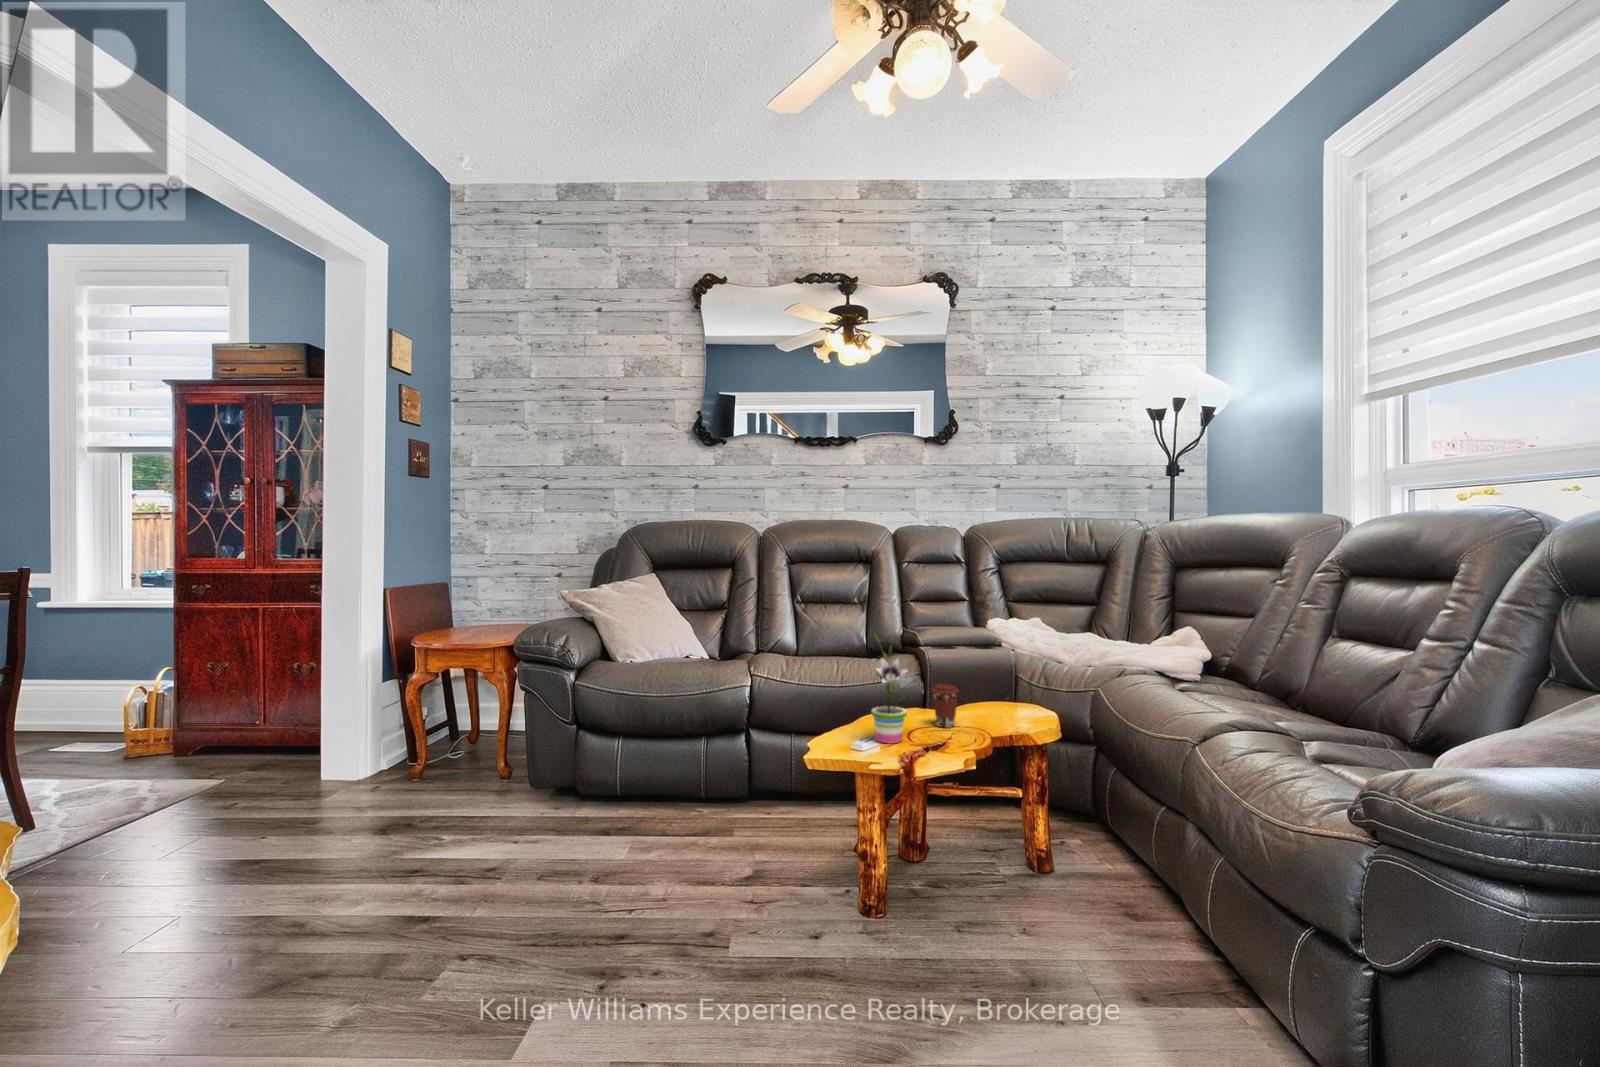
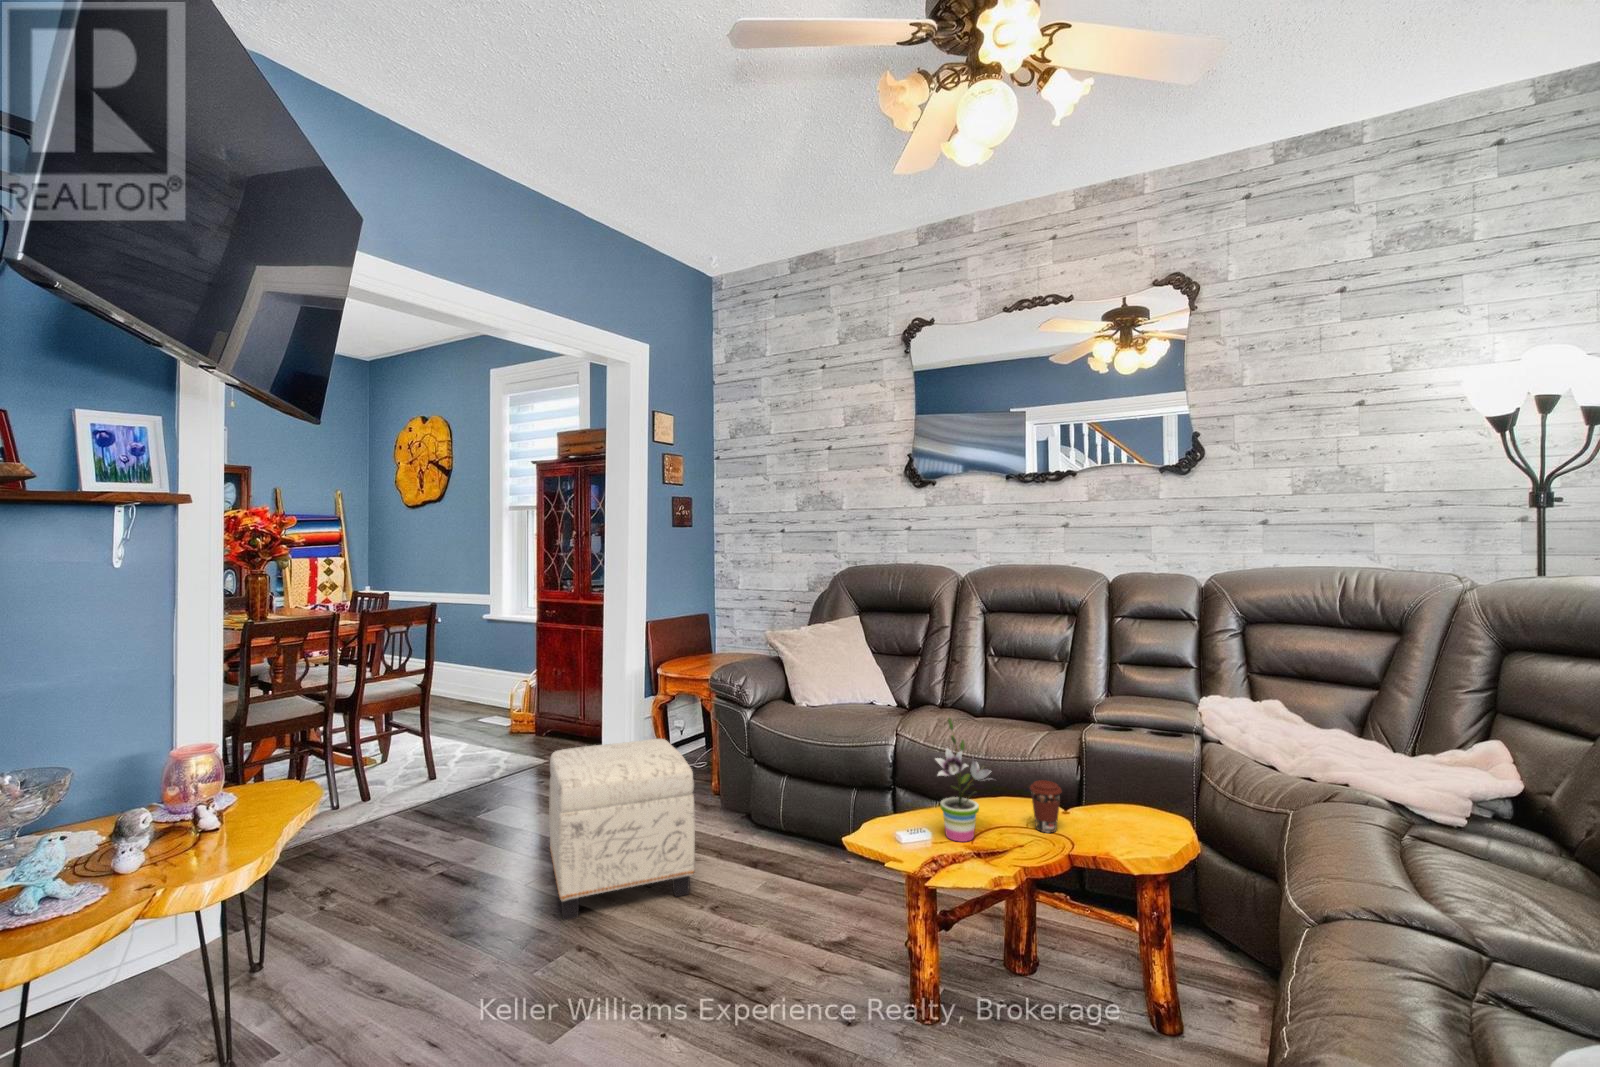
ottoman: none [341,711,562,936] -> present [549,739,695,920]

